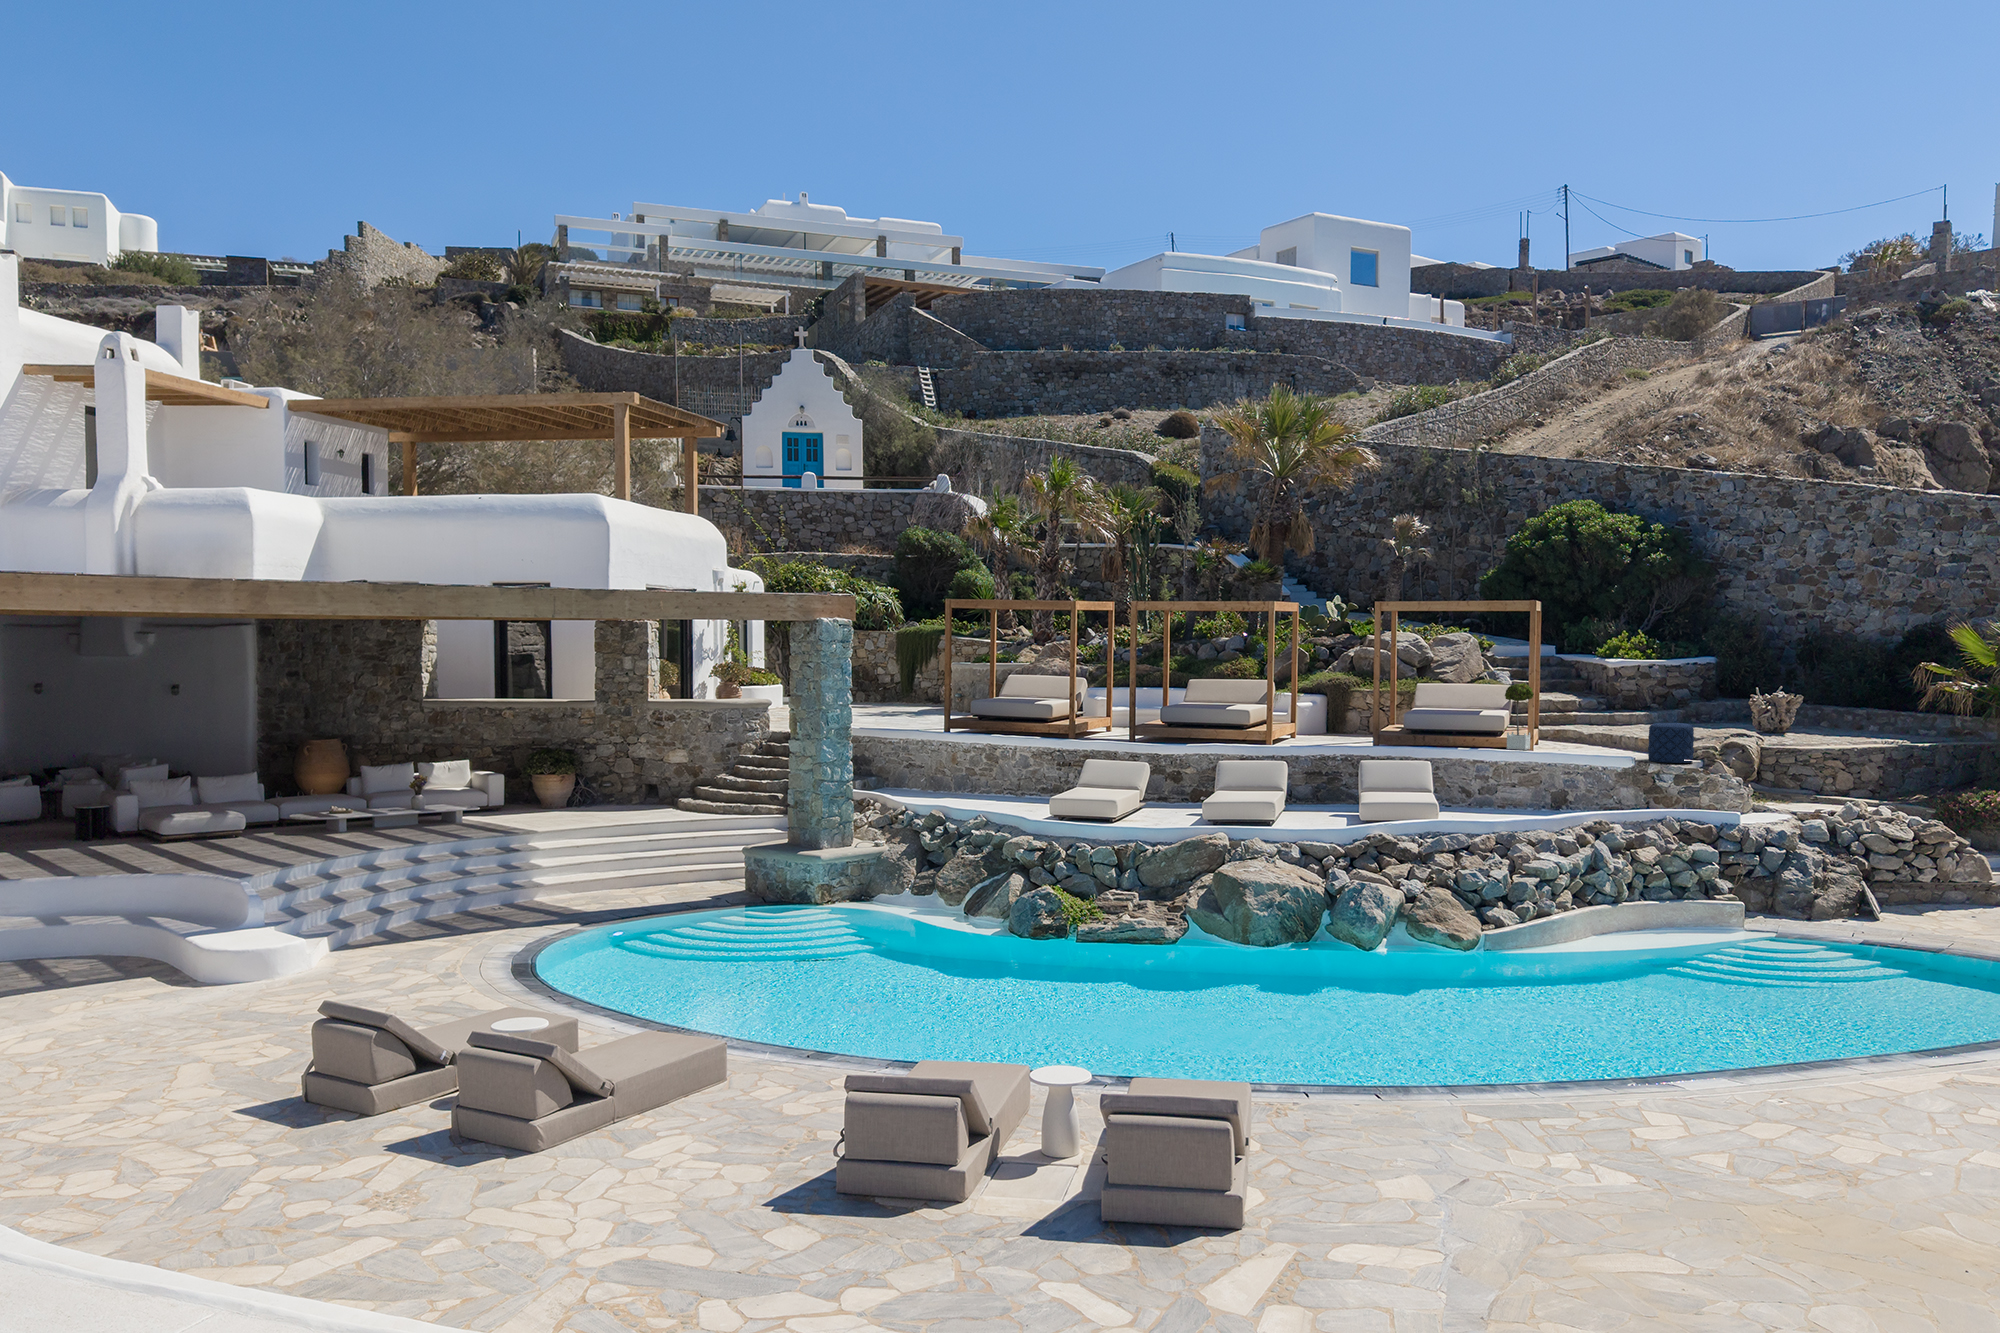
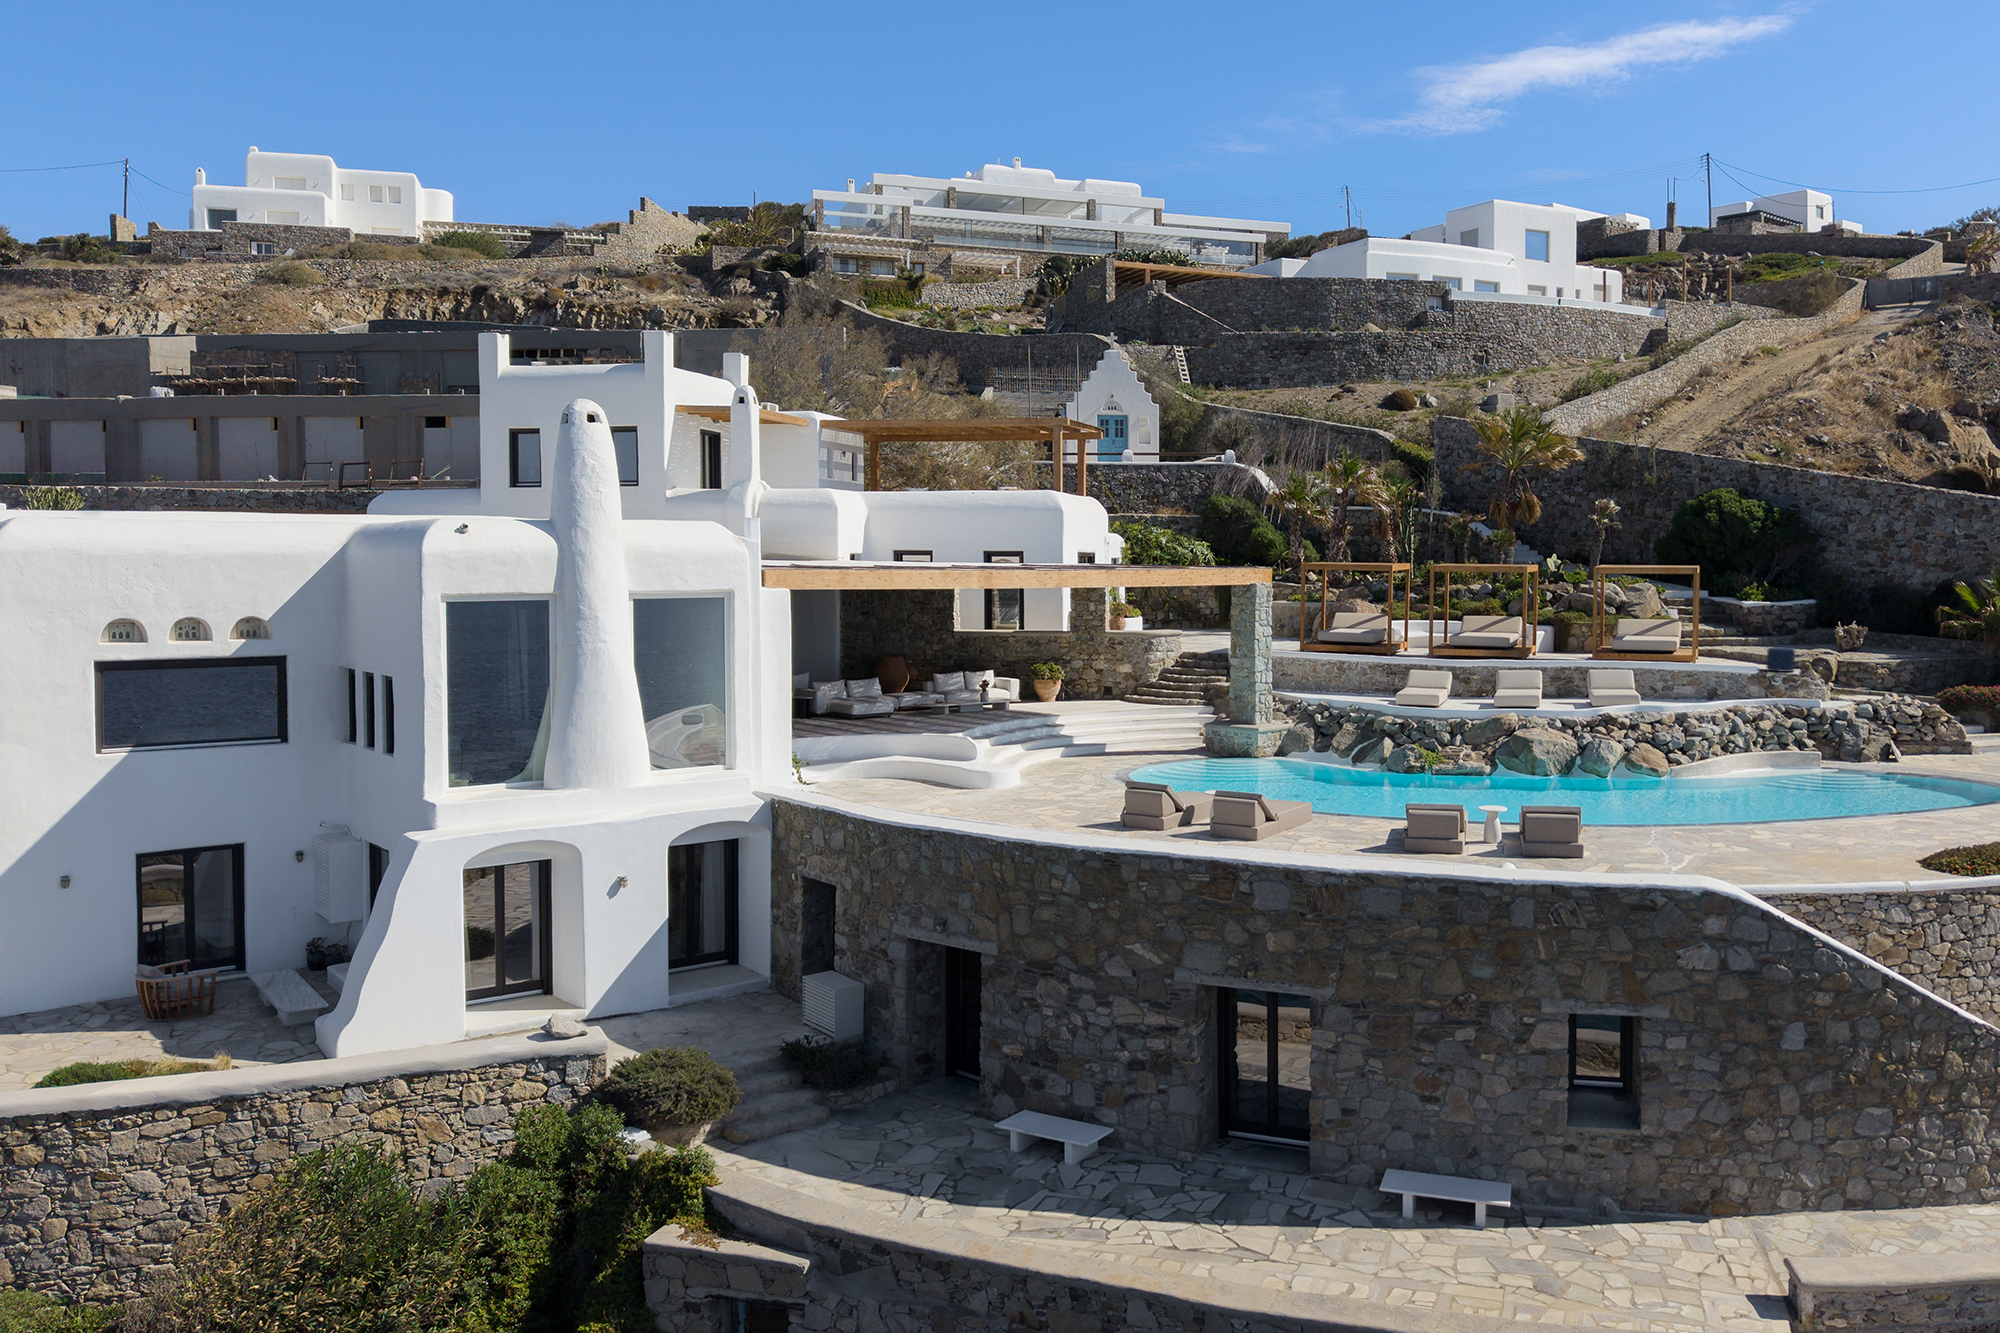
potted tree: present [1505,683,1534,750] -> none [1676,621,1695,664]

